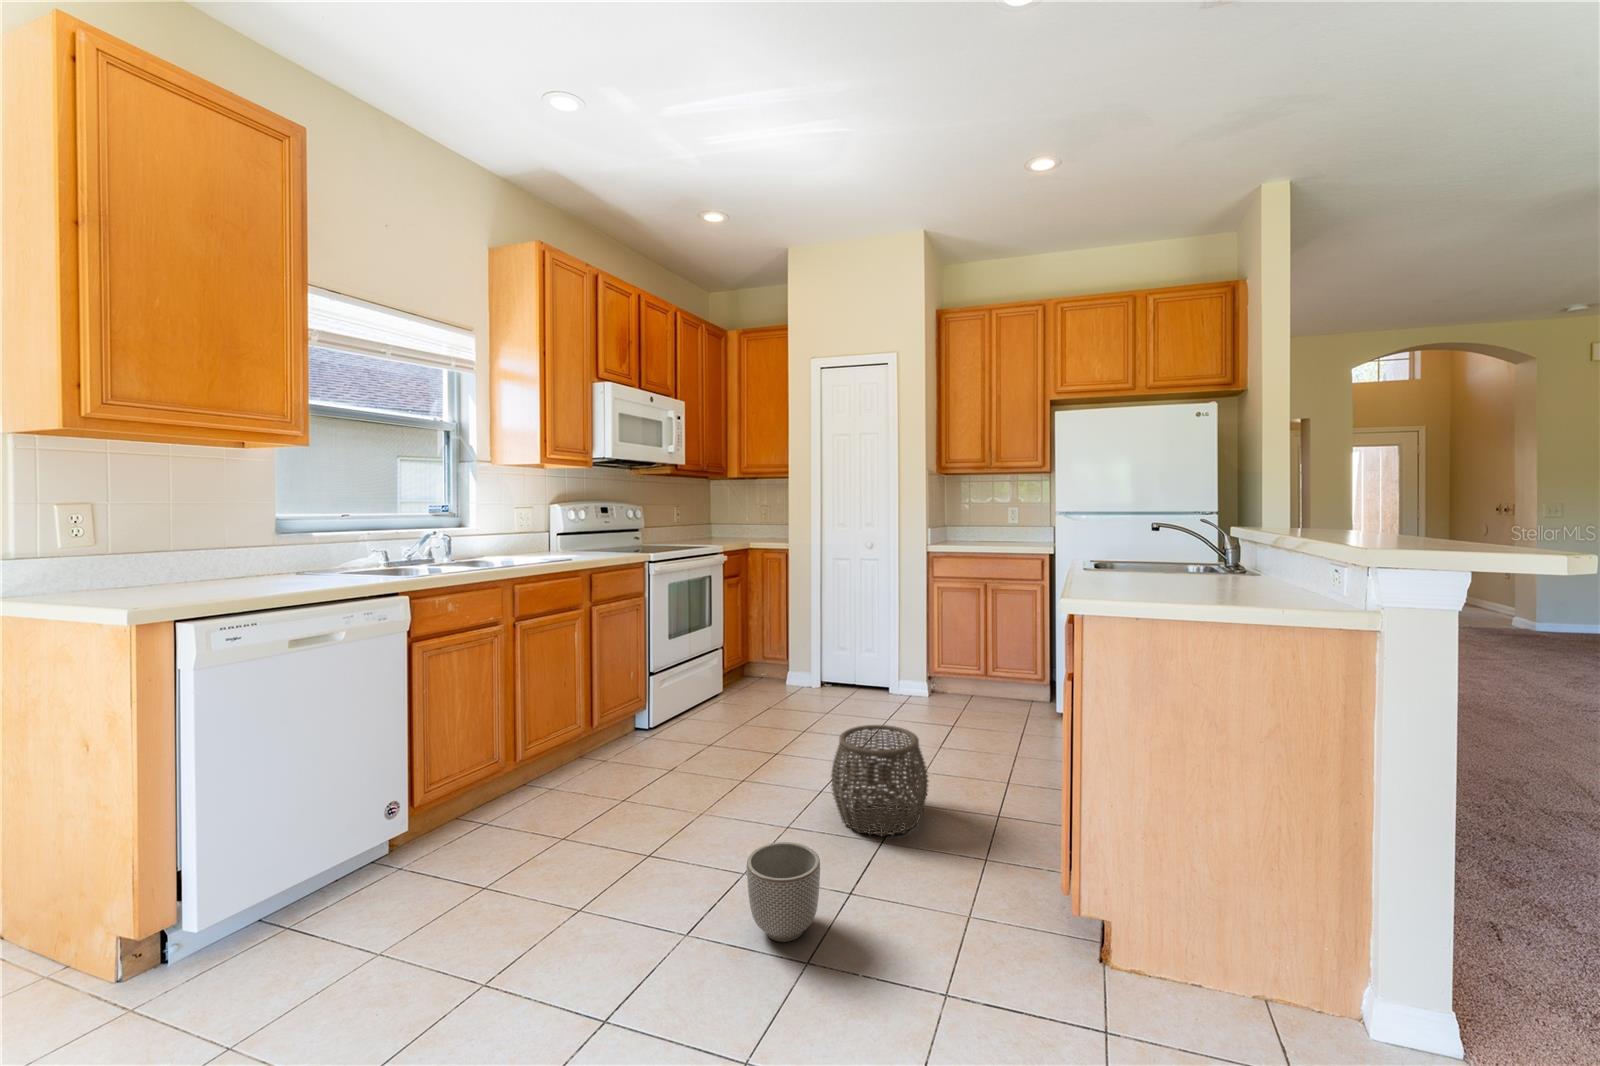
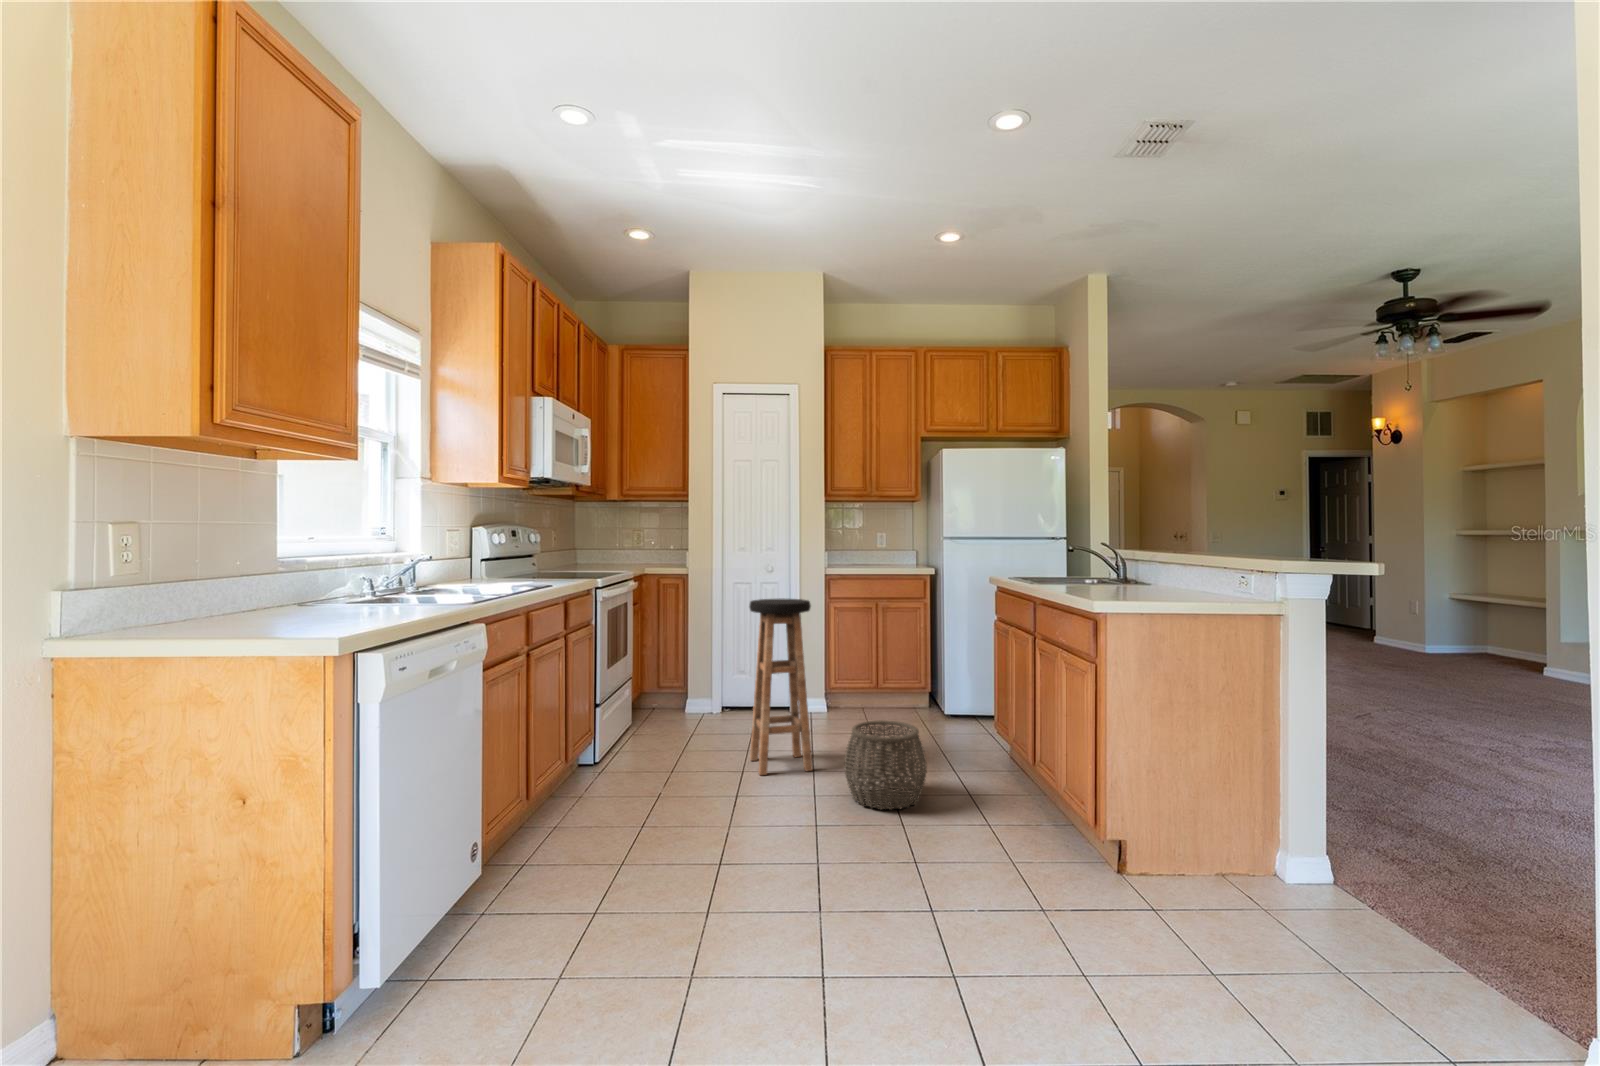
bar stool: none [776,577,843,769] -> present [749,599,813,775]
planter: present [746,842,820,942] -> none [866,809,926,885]

